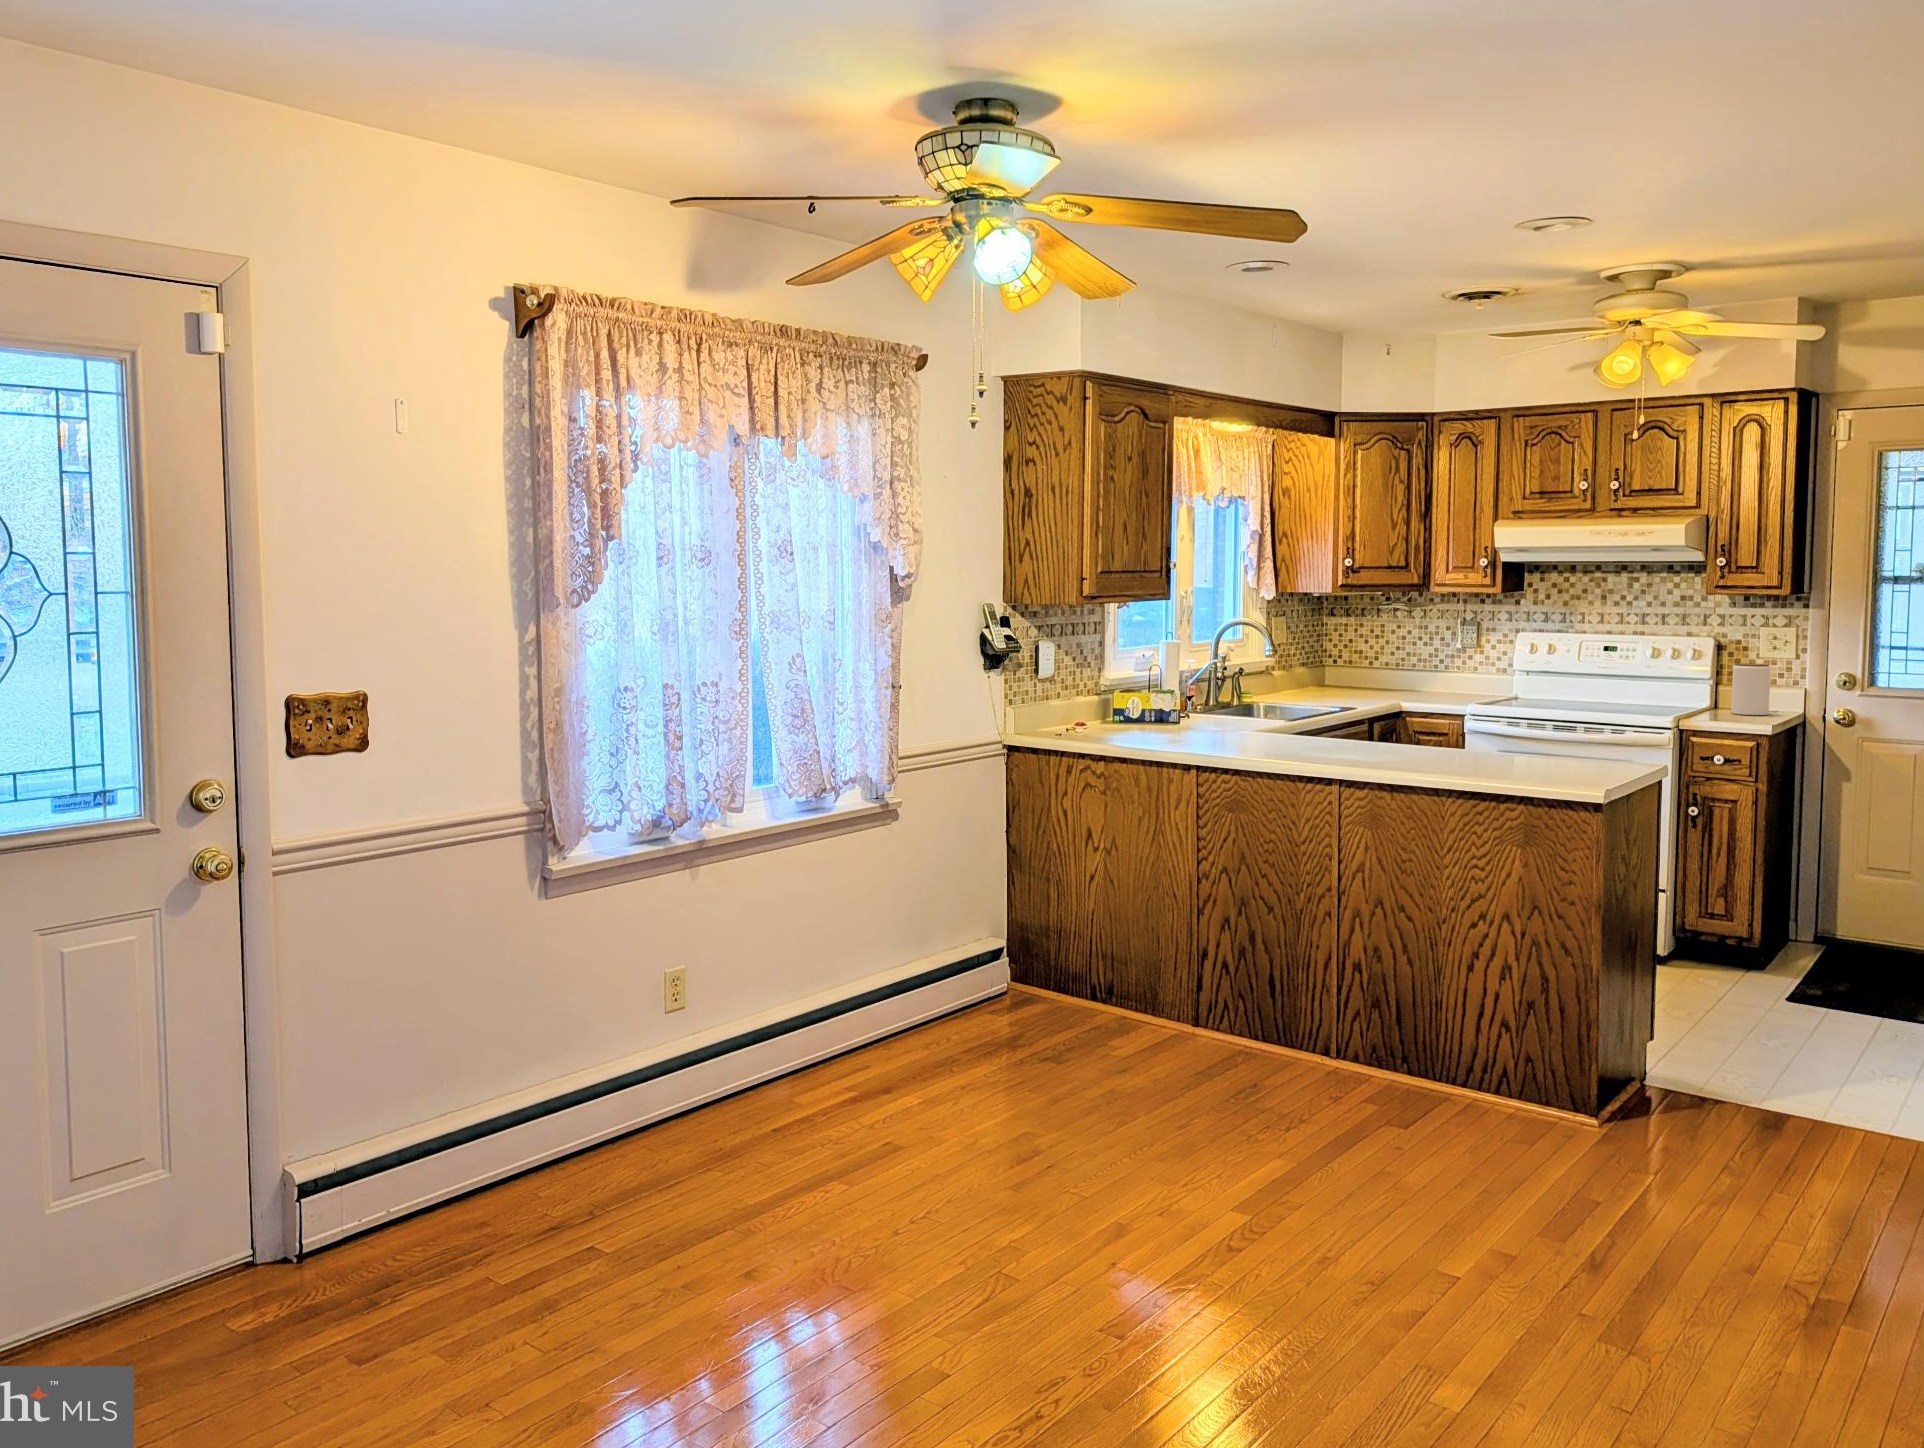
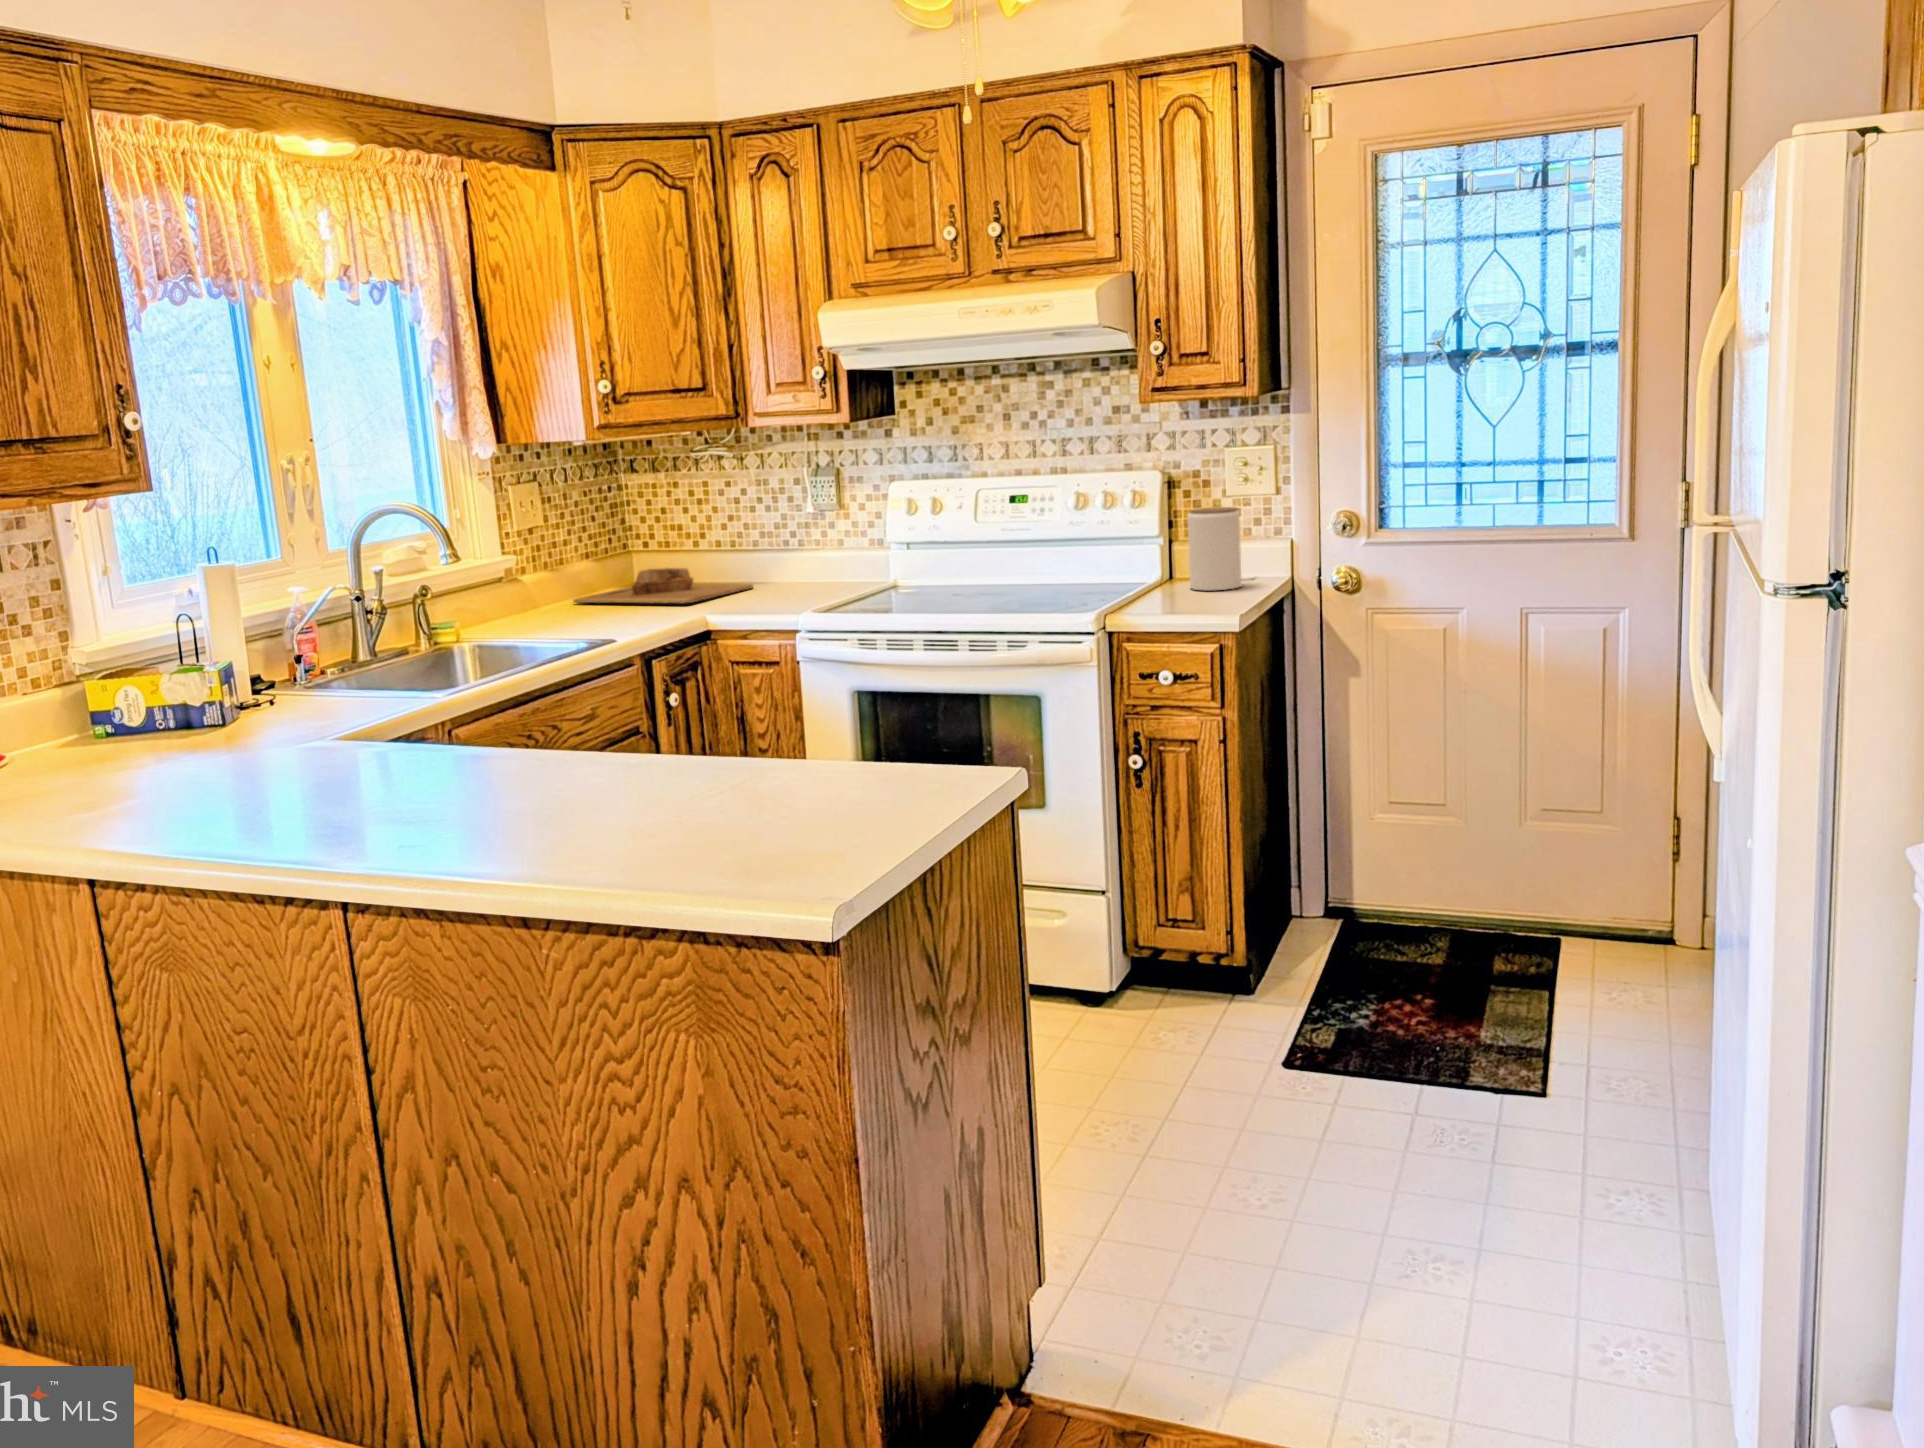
cutting board: none [1297,675,1414,697] -> present [573,568,753,604]

